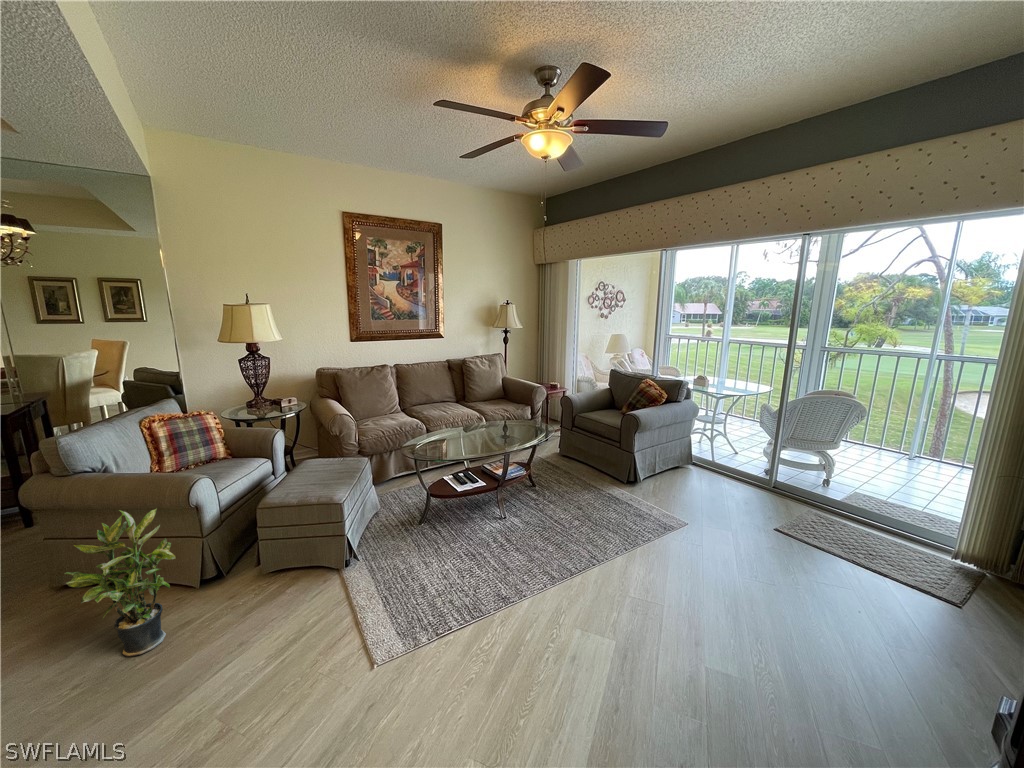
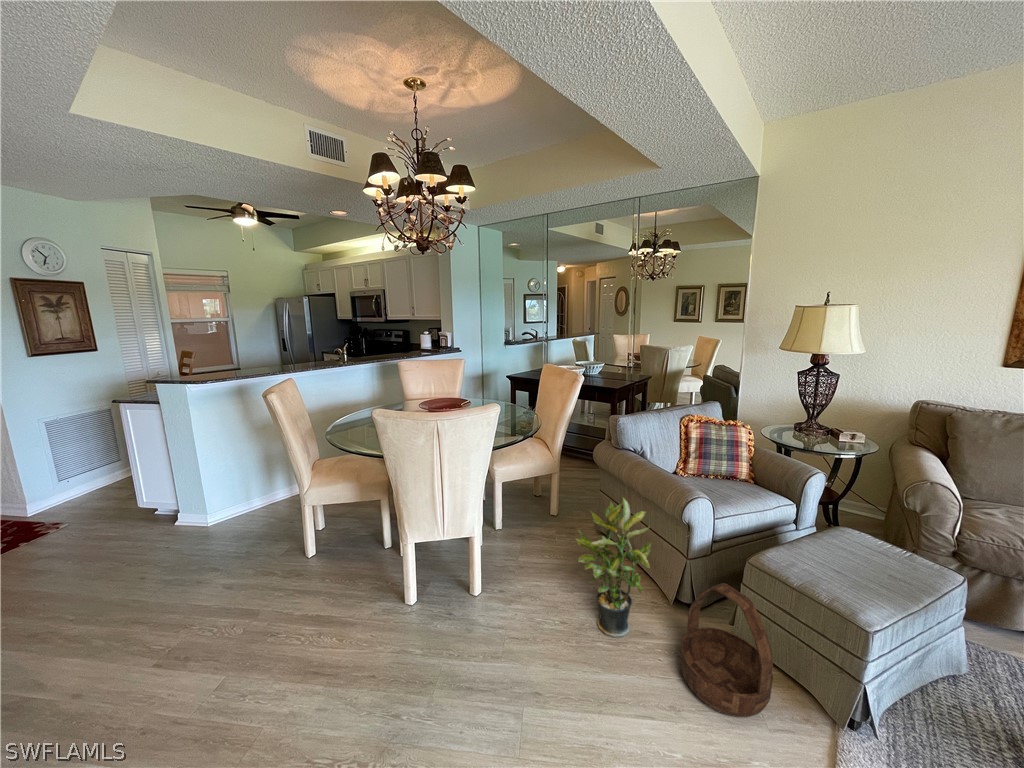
basket: none [224,526,301,624] -> present [680,583,773,717]

